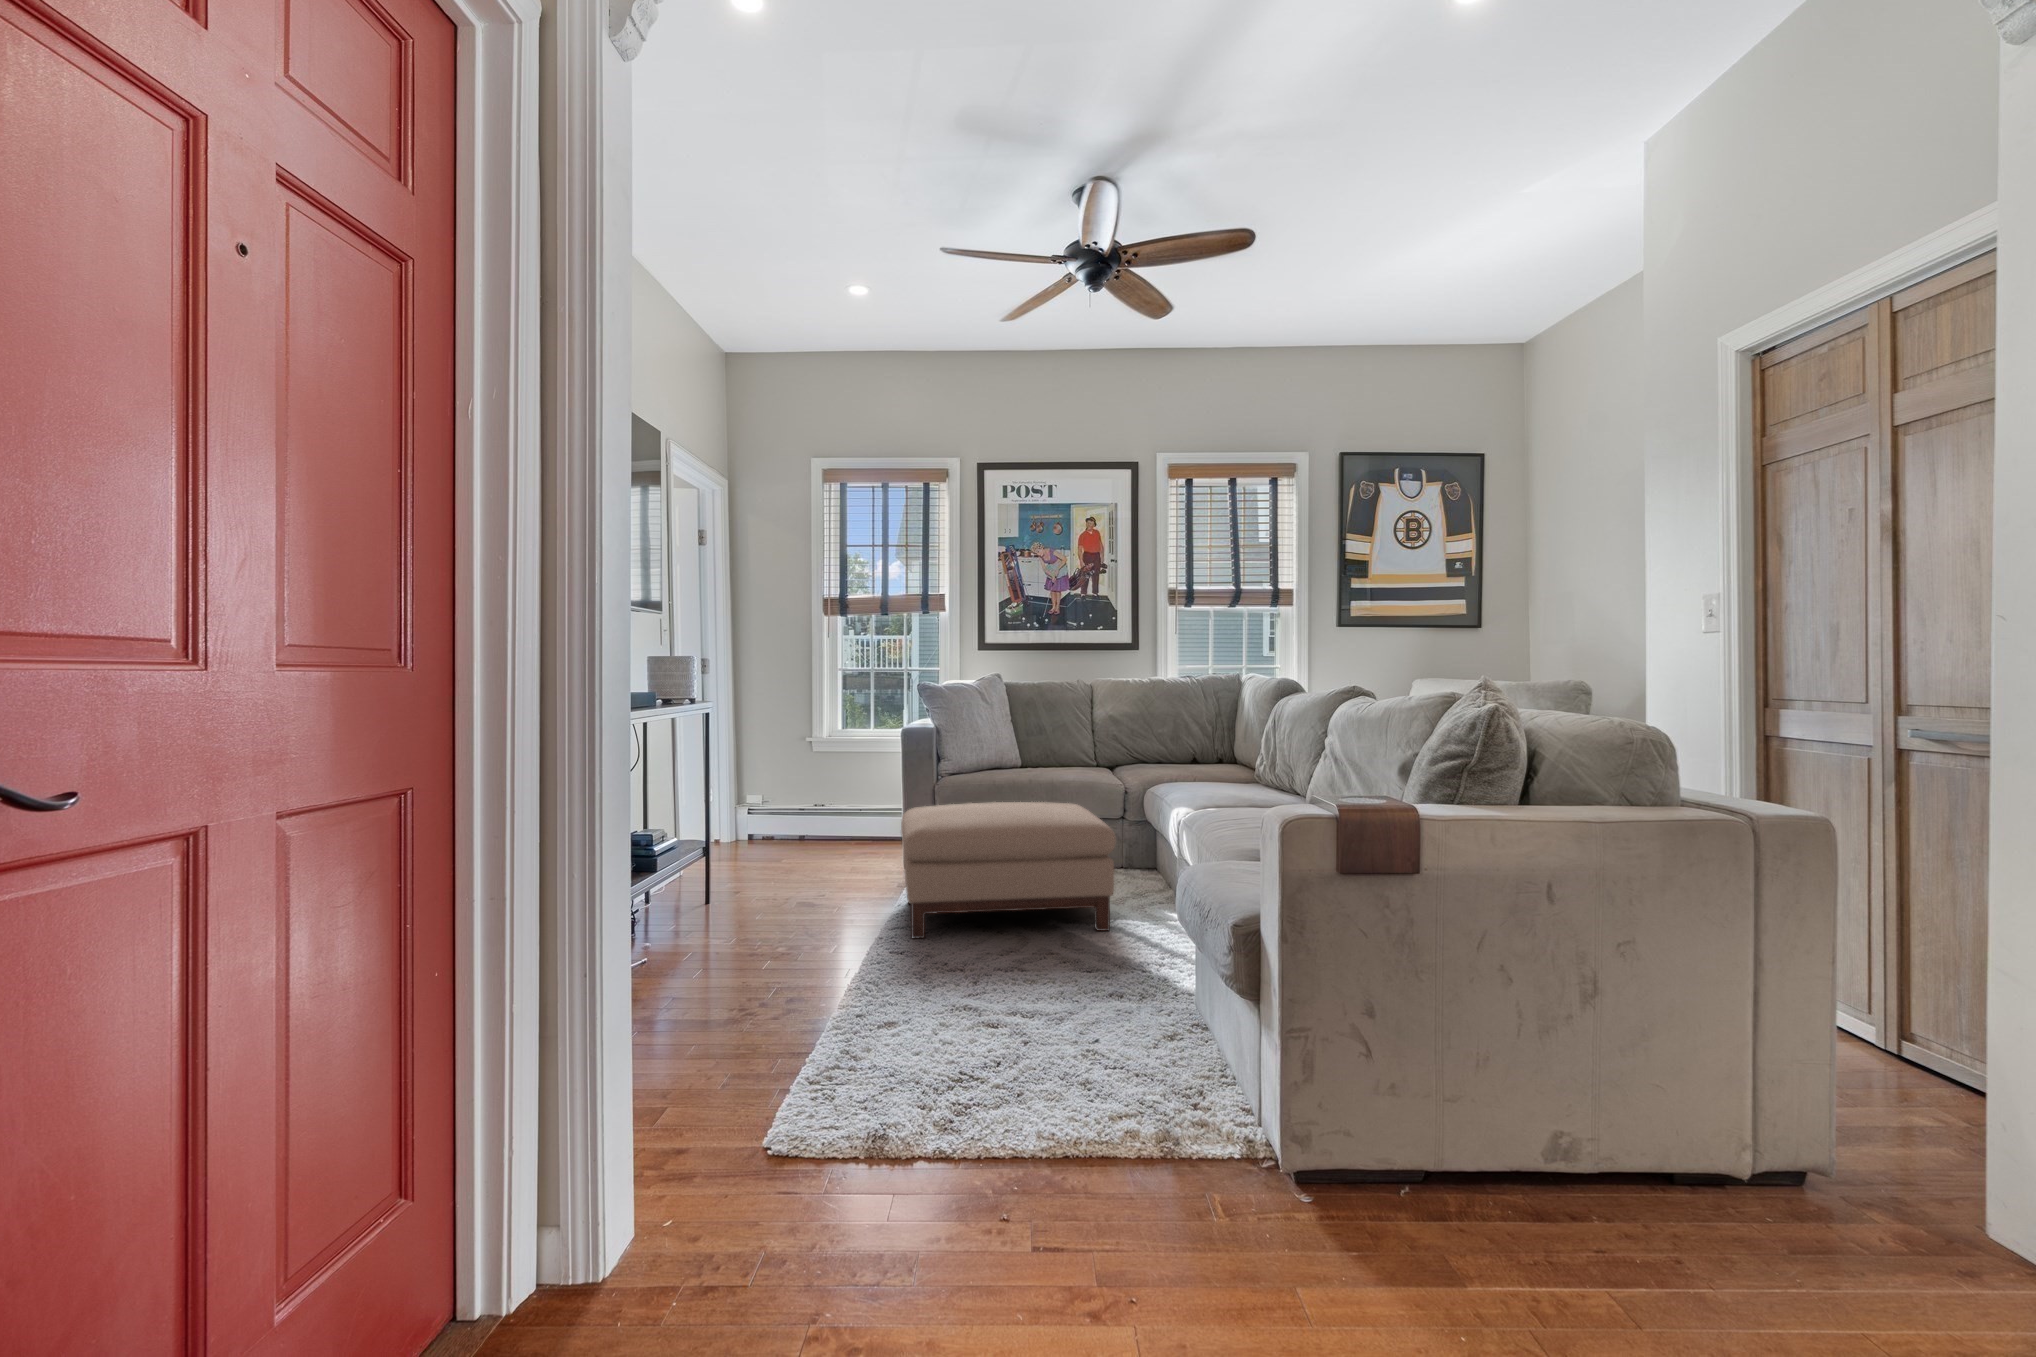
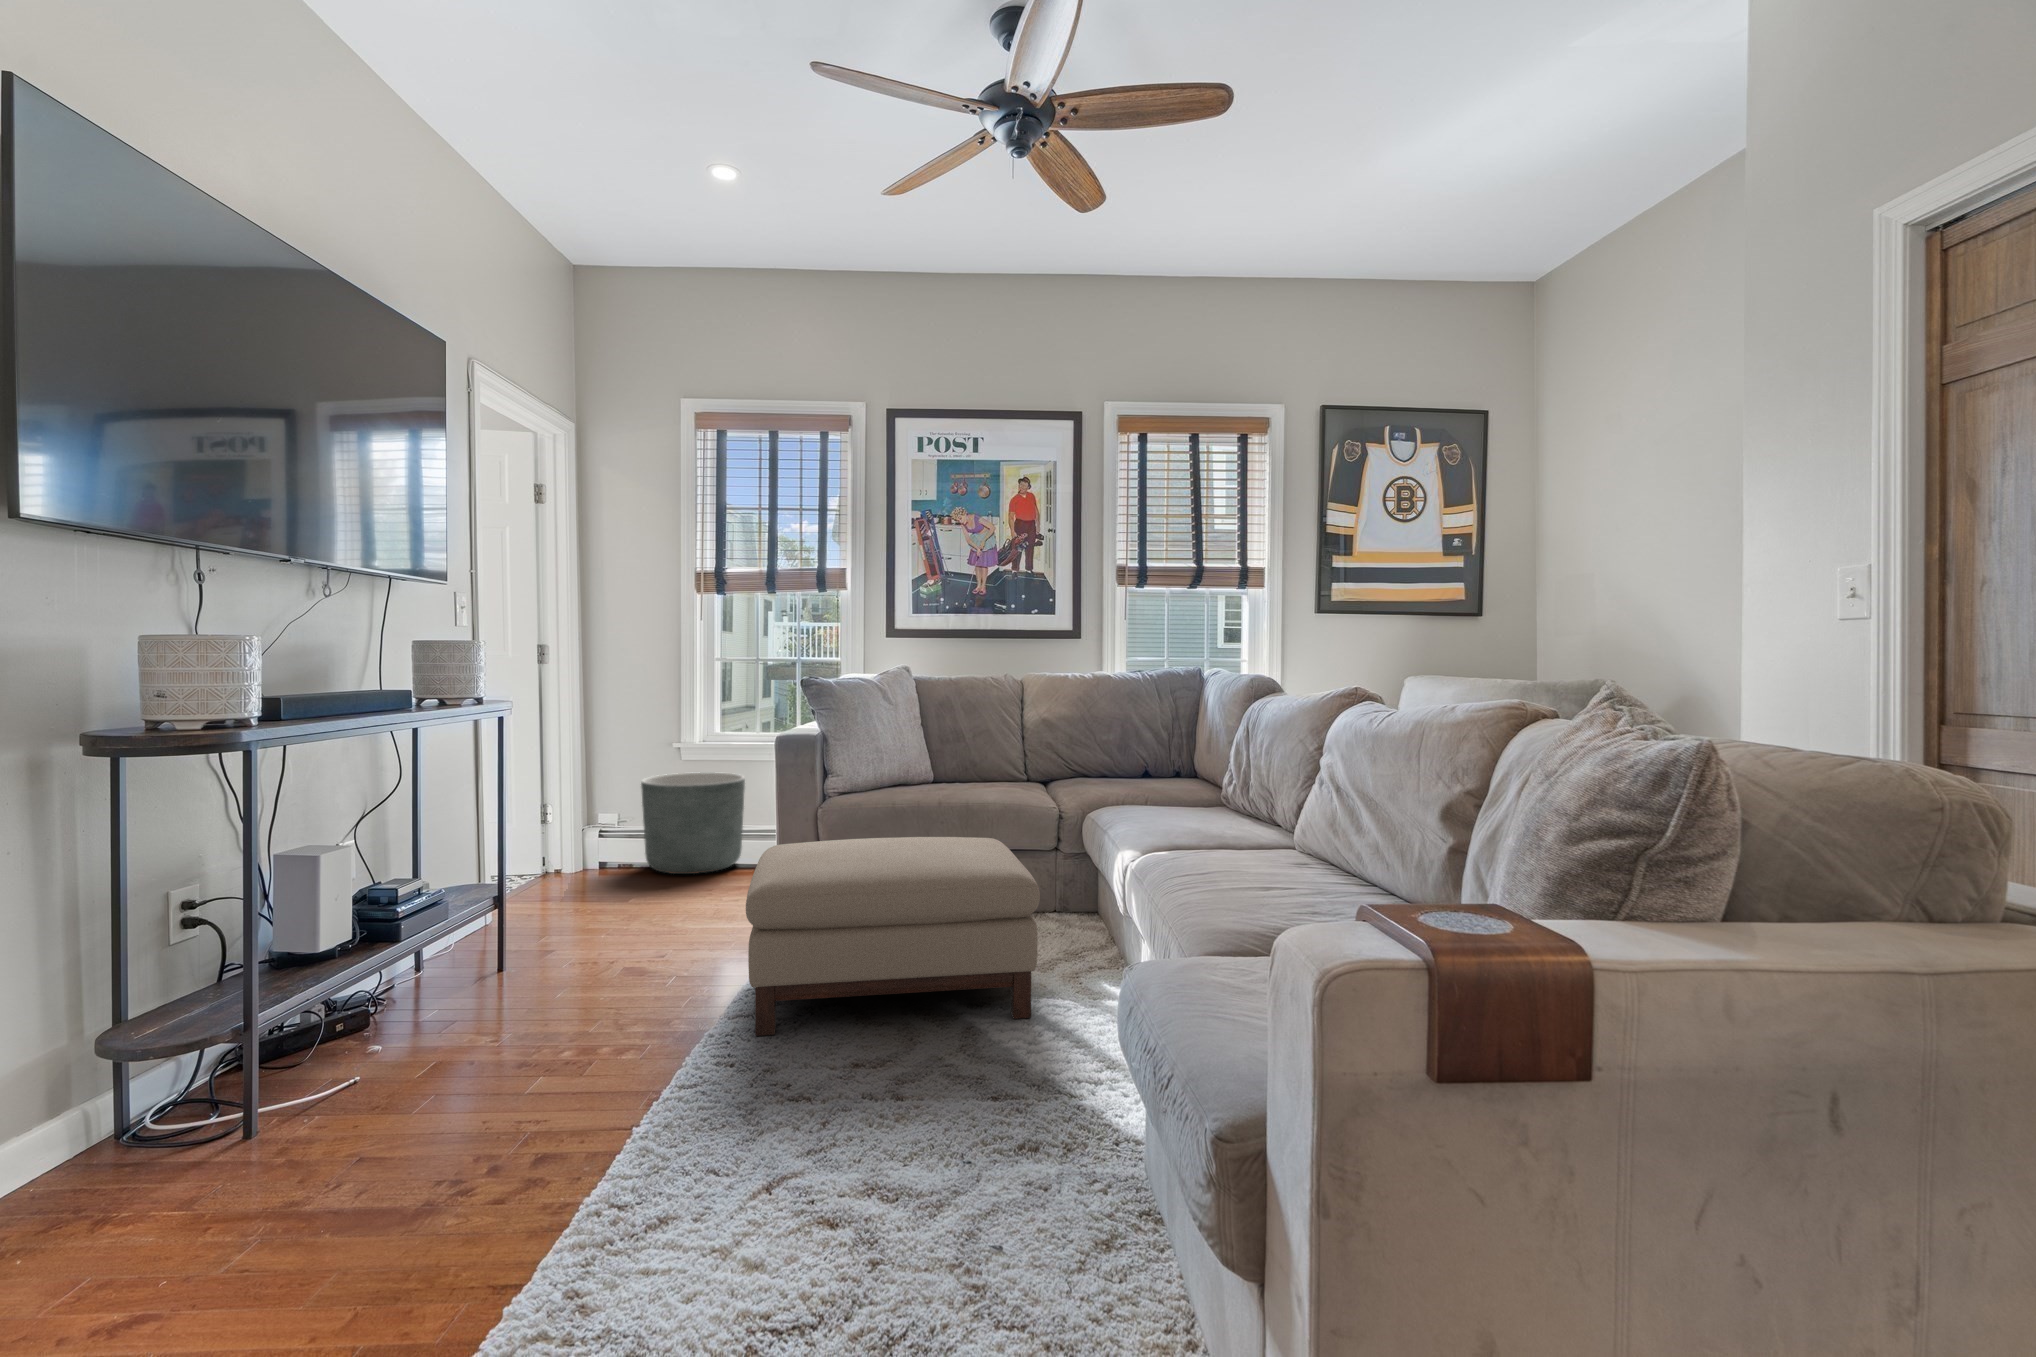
planter: none [784,762,865,843] -> present [641,772,745,874]

